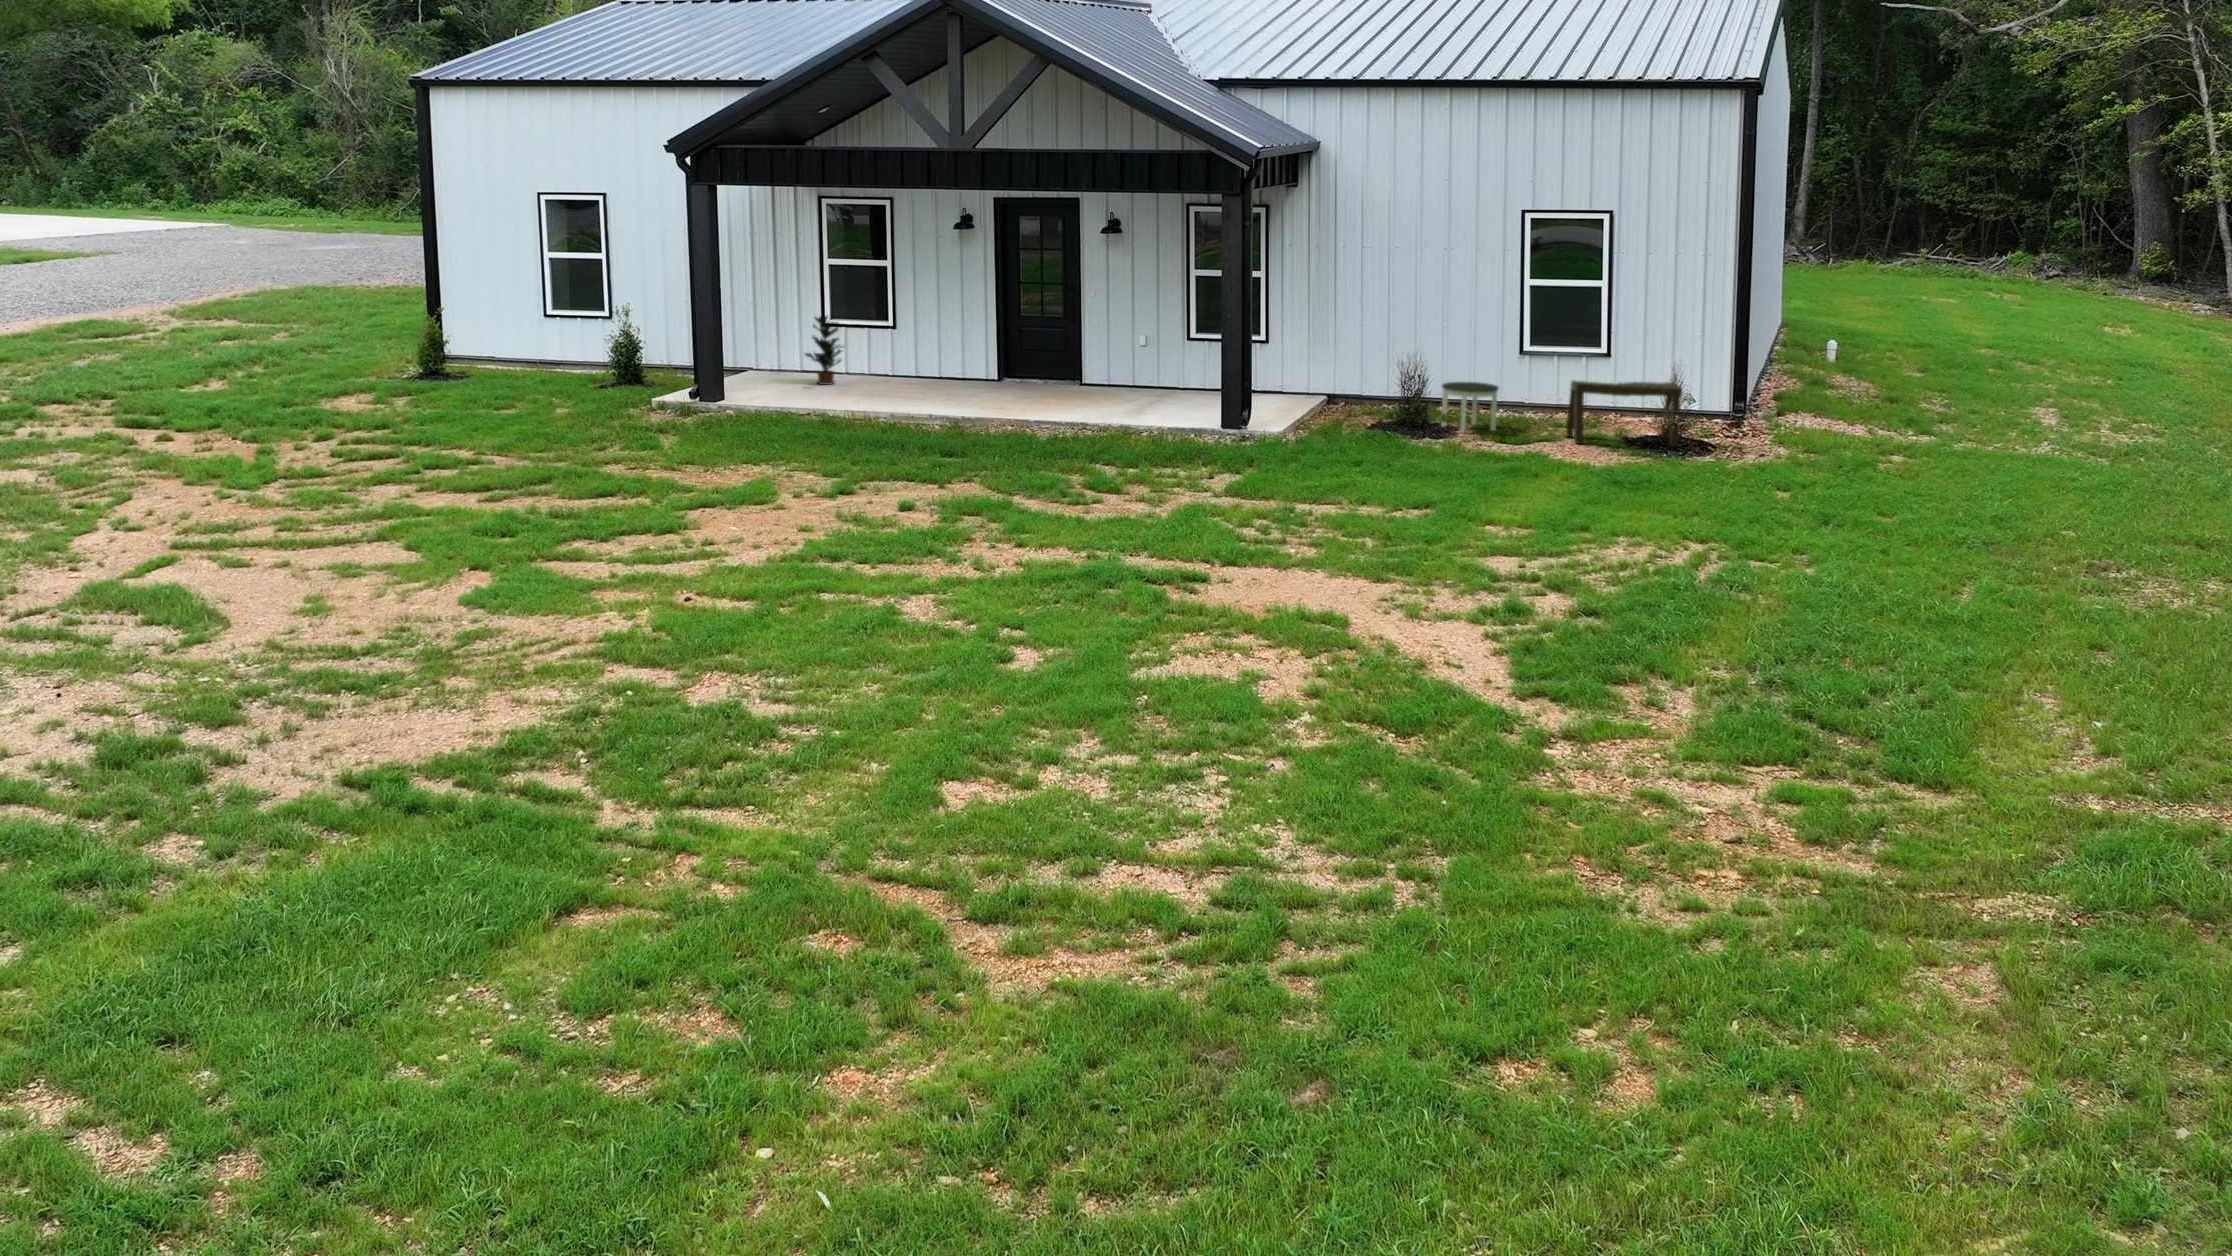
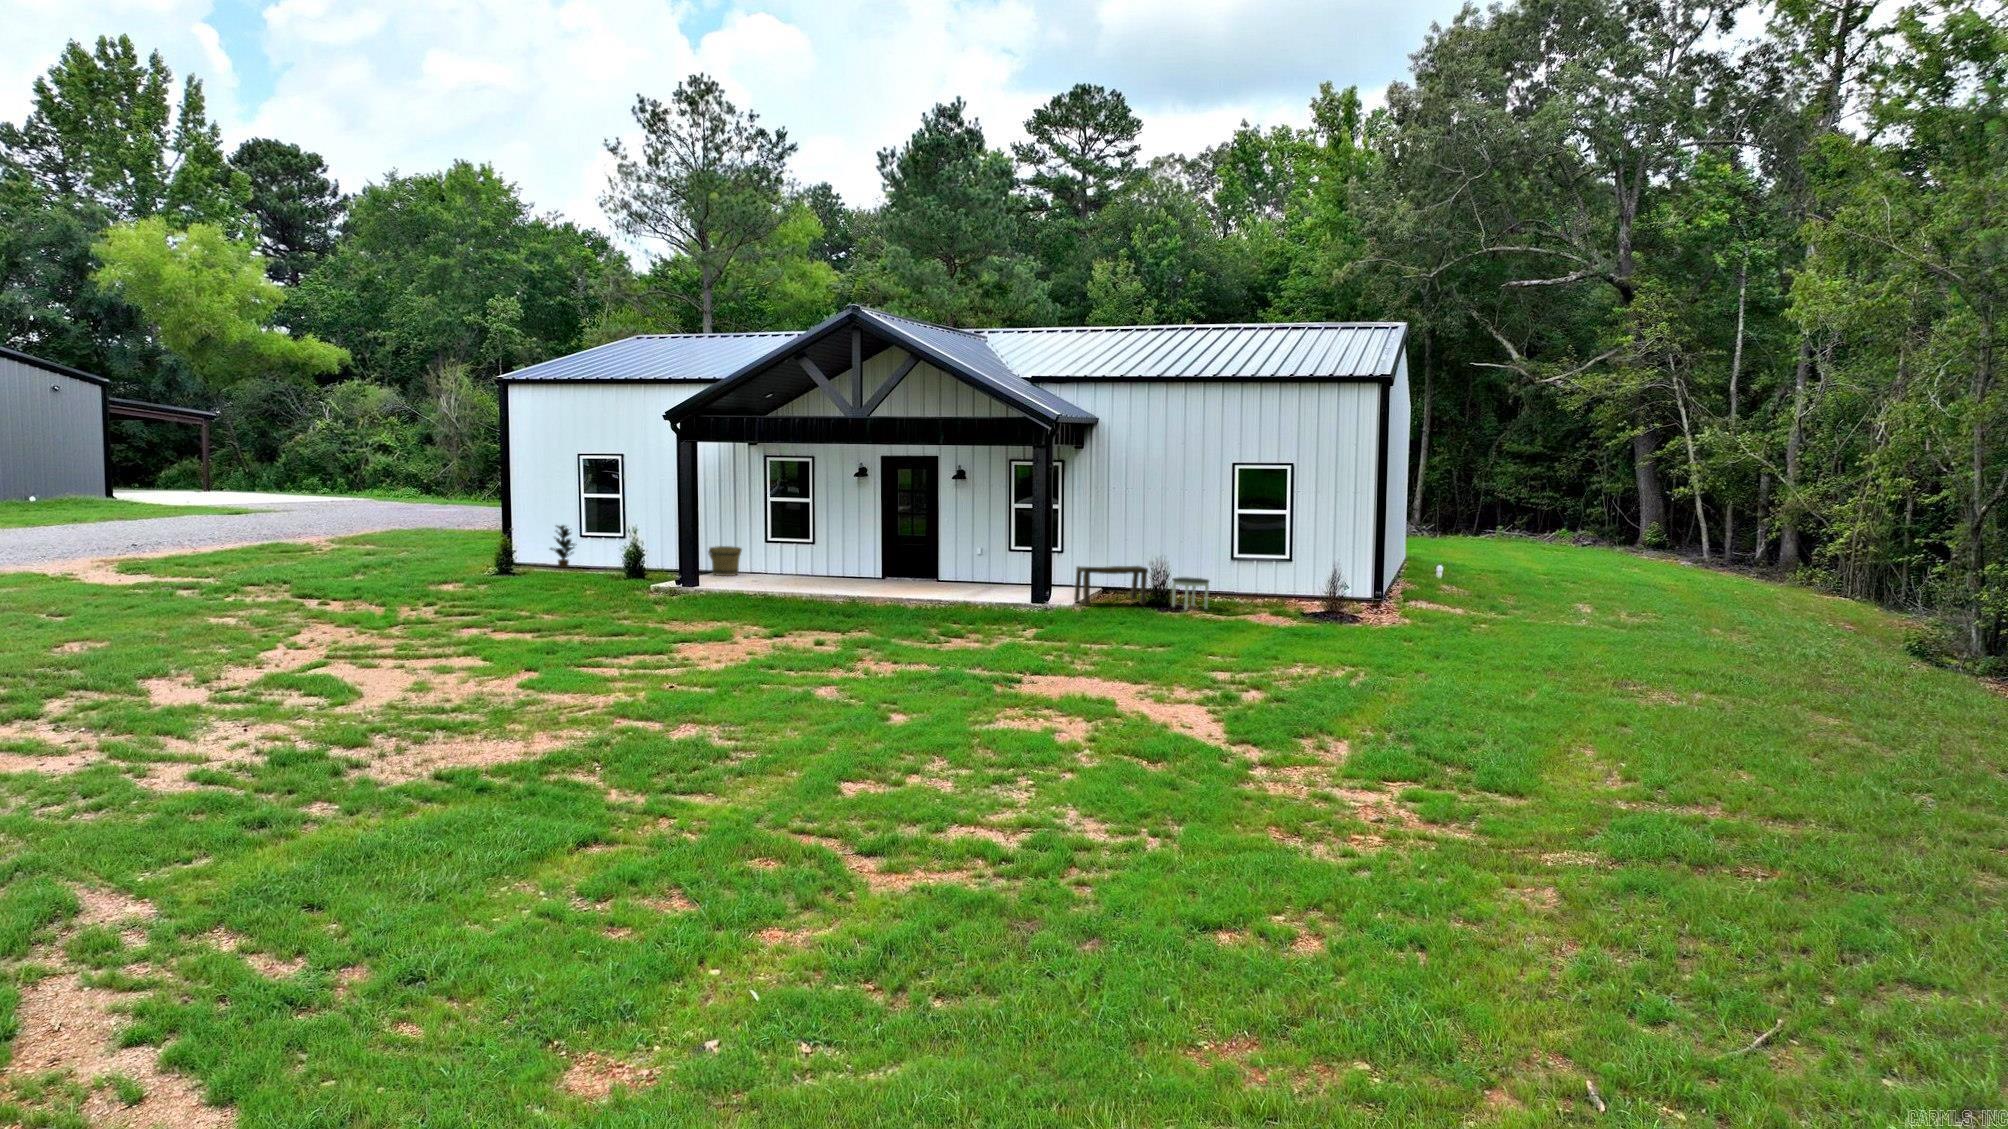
potted plant: present [804,316,842,385] -> present [550,525,575,568]
bucket: none [737,331,789,377] -> present [708,546,742,576]
bench: present [1566,380,1682,447] -> present [1074,566,1148,606]

